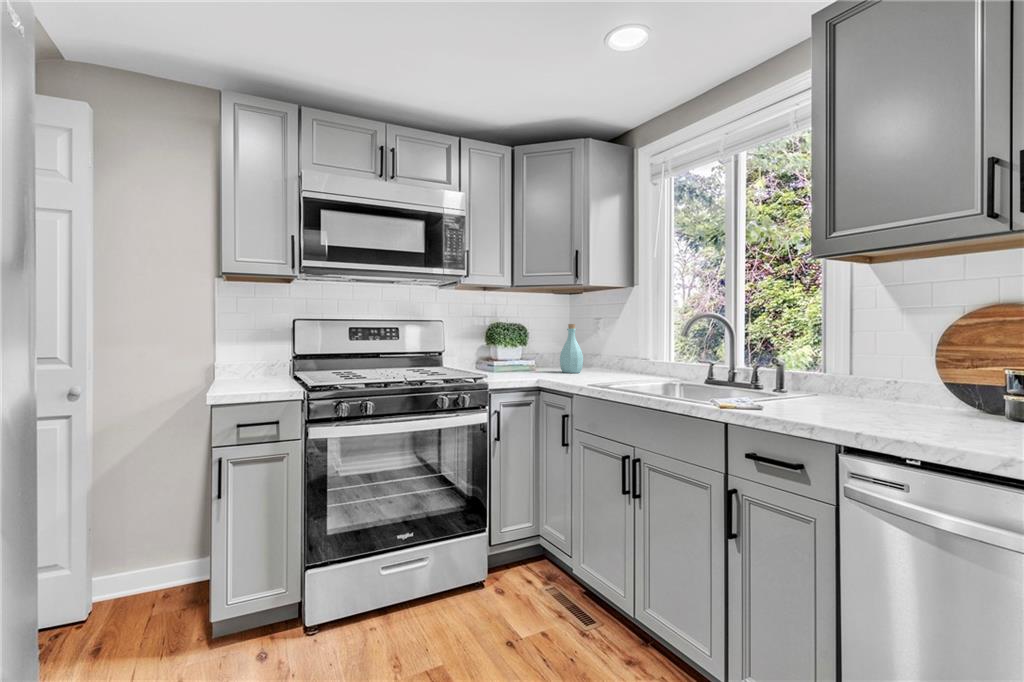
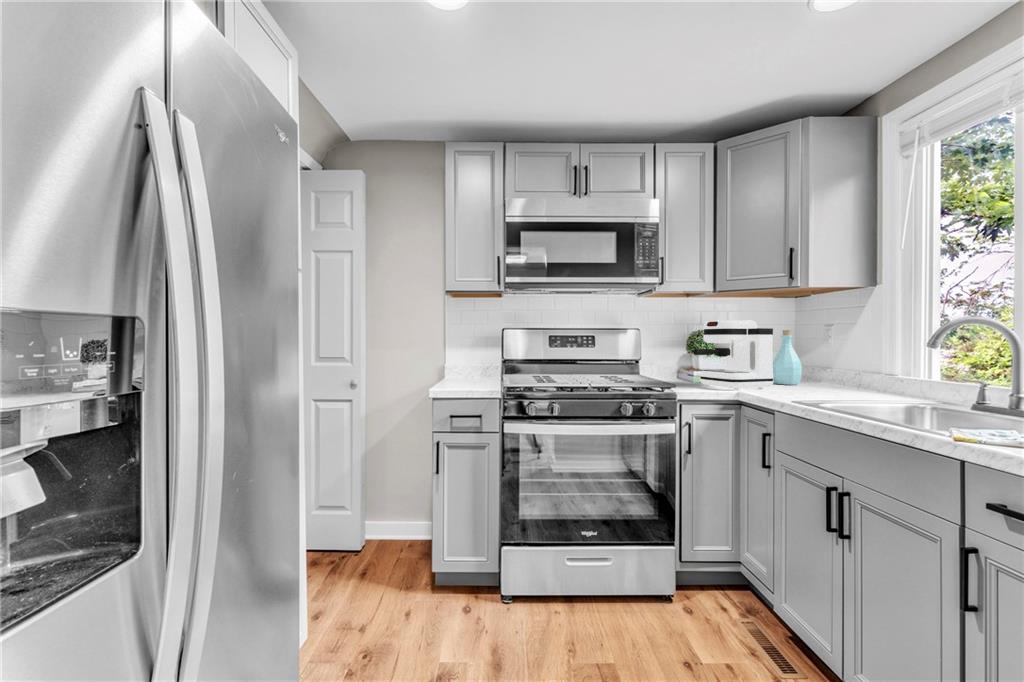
coffee maker: none [499,314,566,379] -> present [693,320,773,390]

